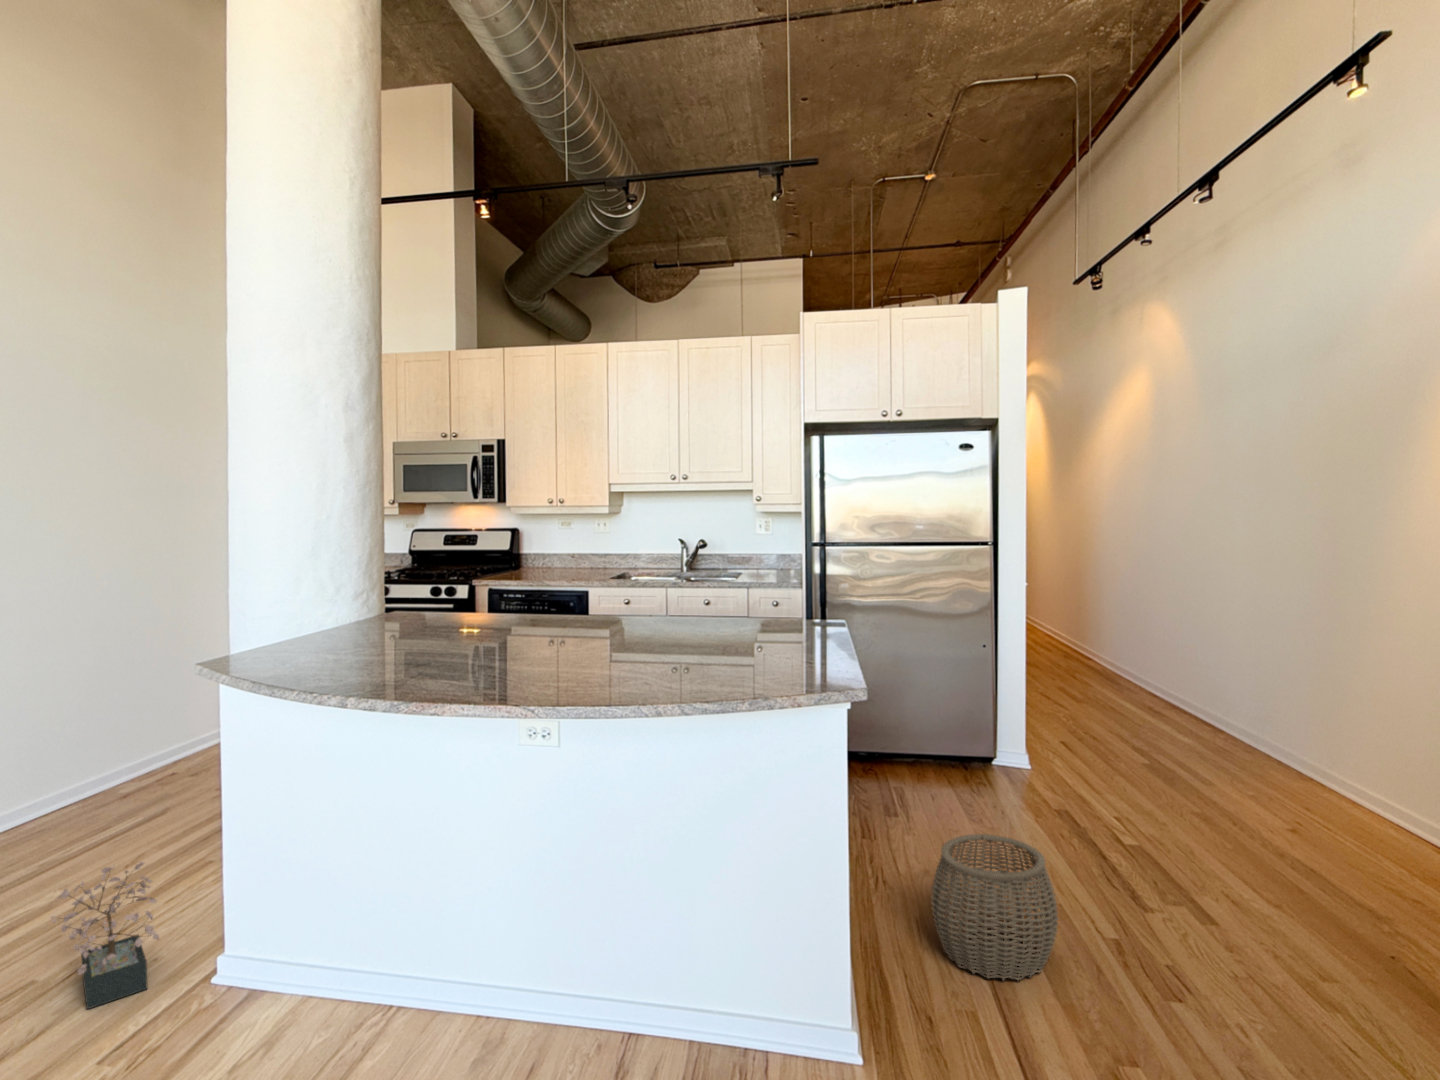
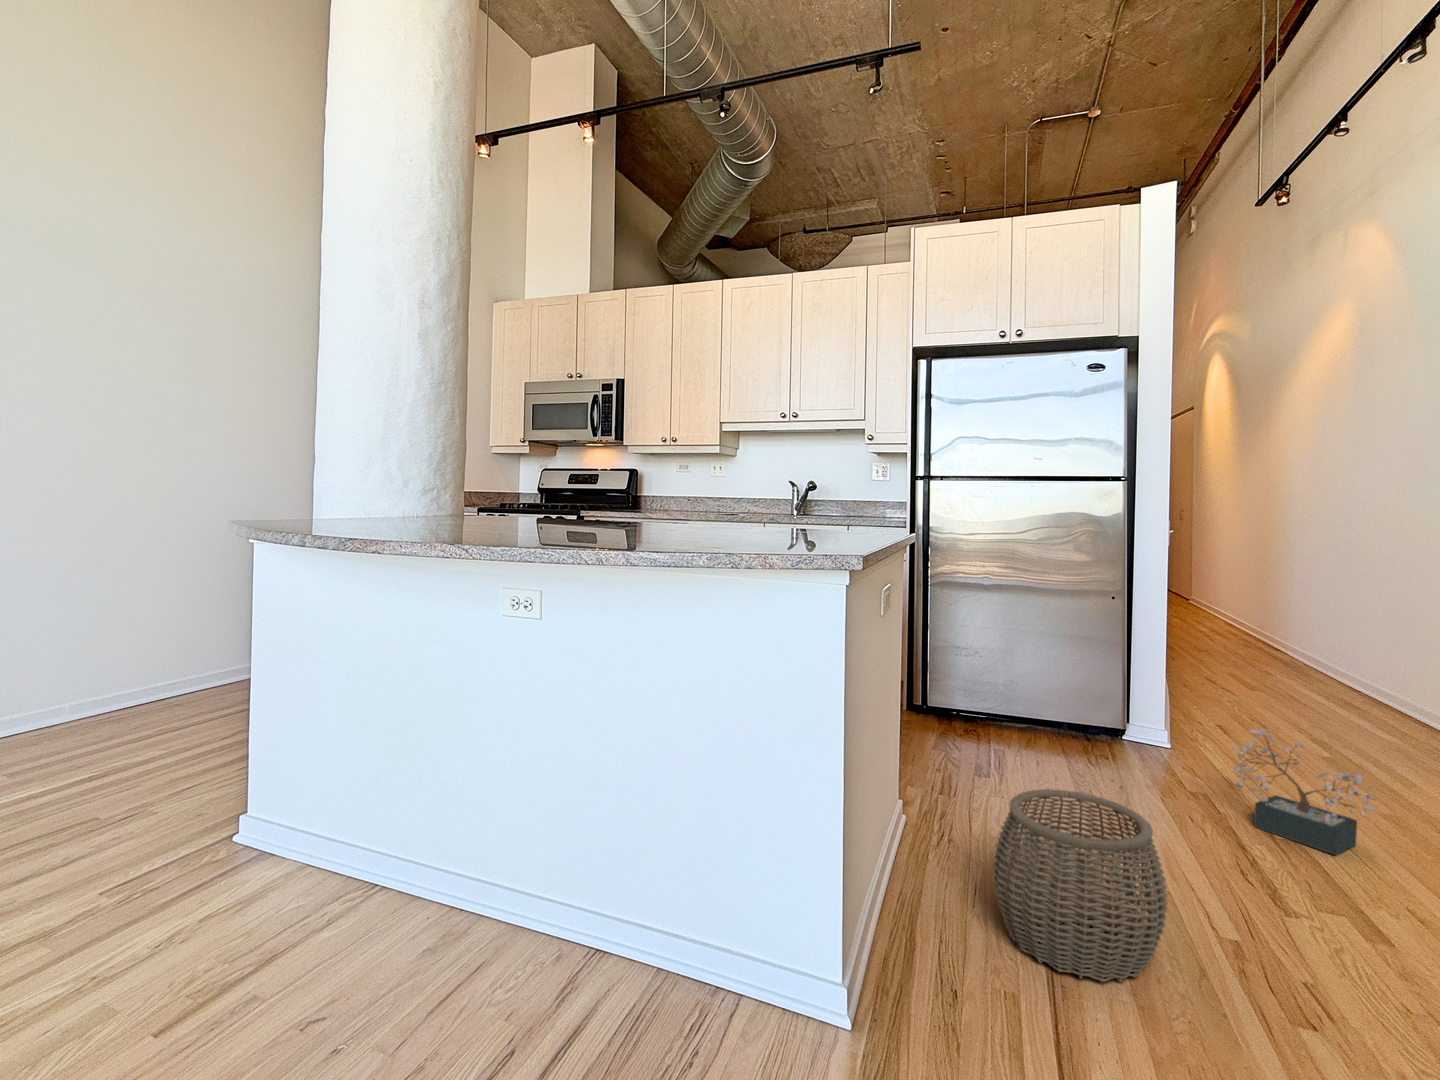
decorative plant: present [51,862,159,1009] -> present [1230,728,1376,855]

